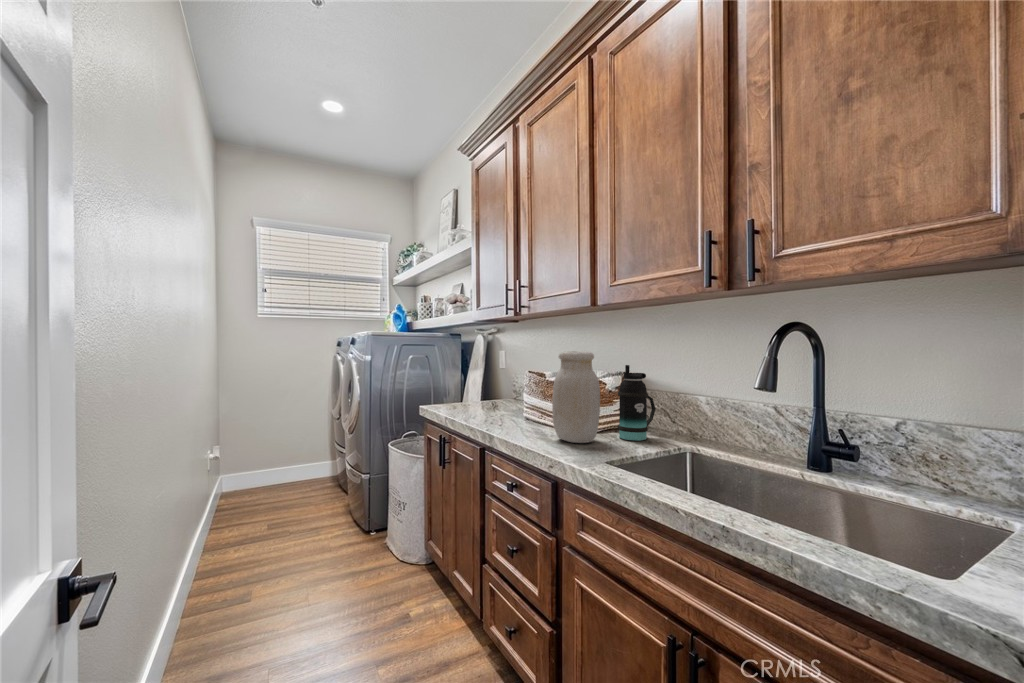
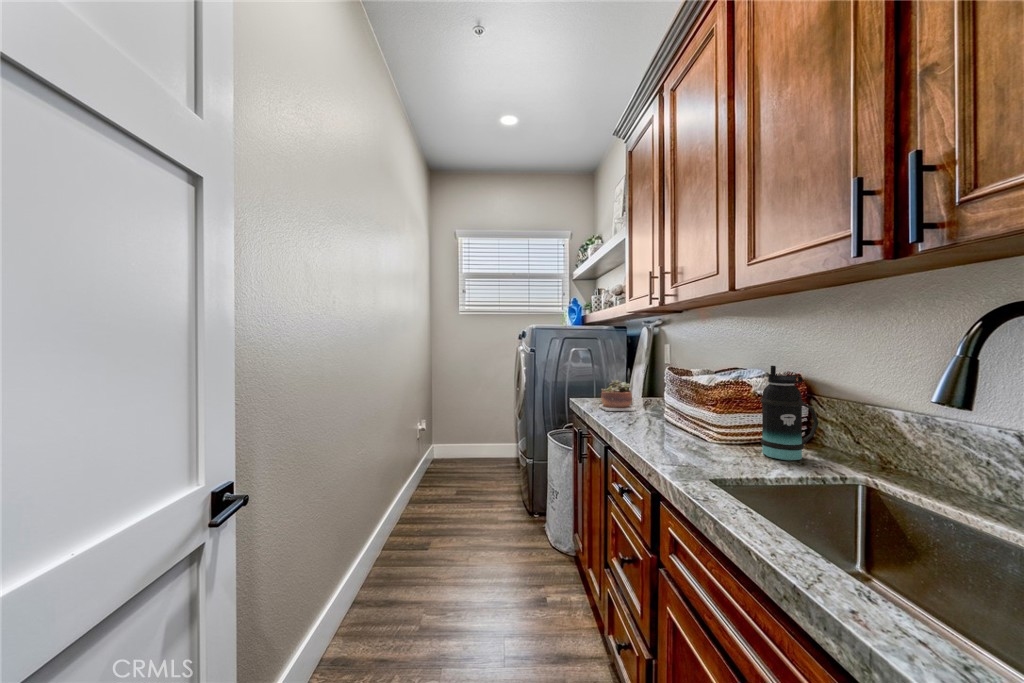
jar: present [552,351,600,443] -> none [672,349,731,454]
succulent plant: none [455,384,494,416] -> present [600,380,636,411]

